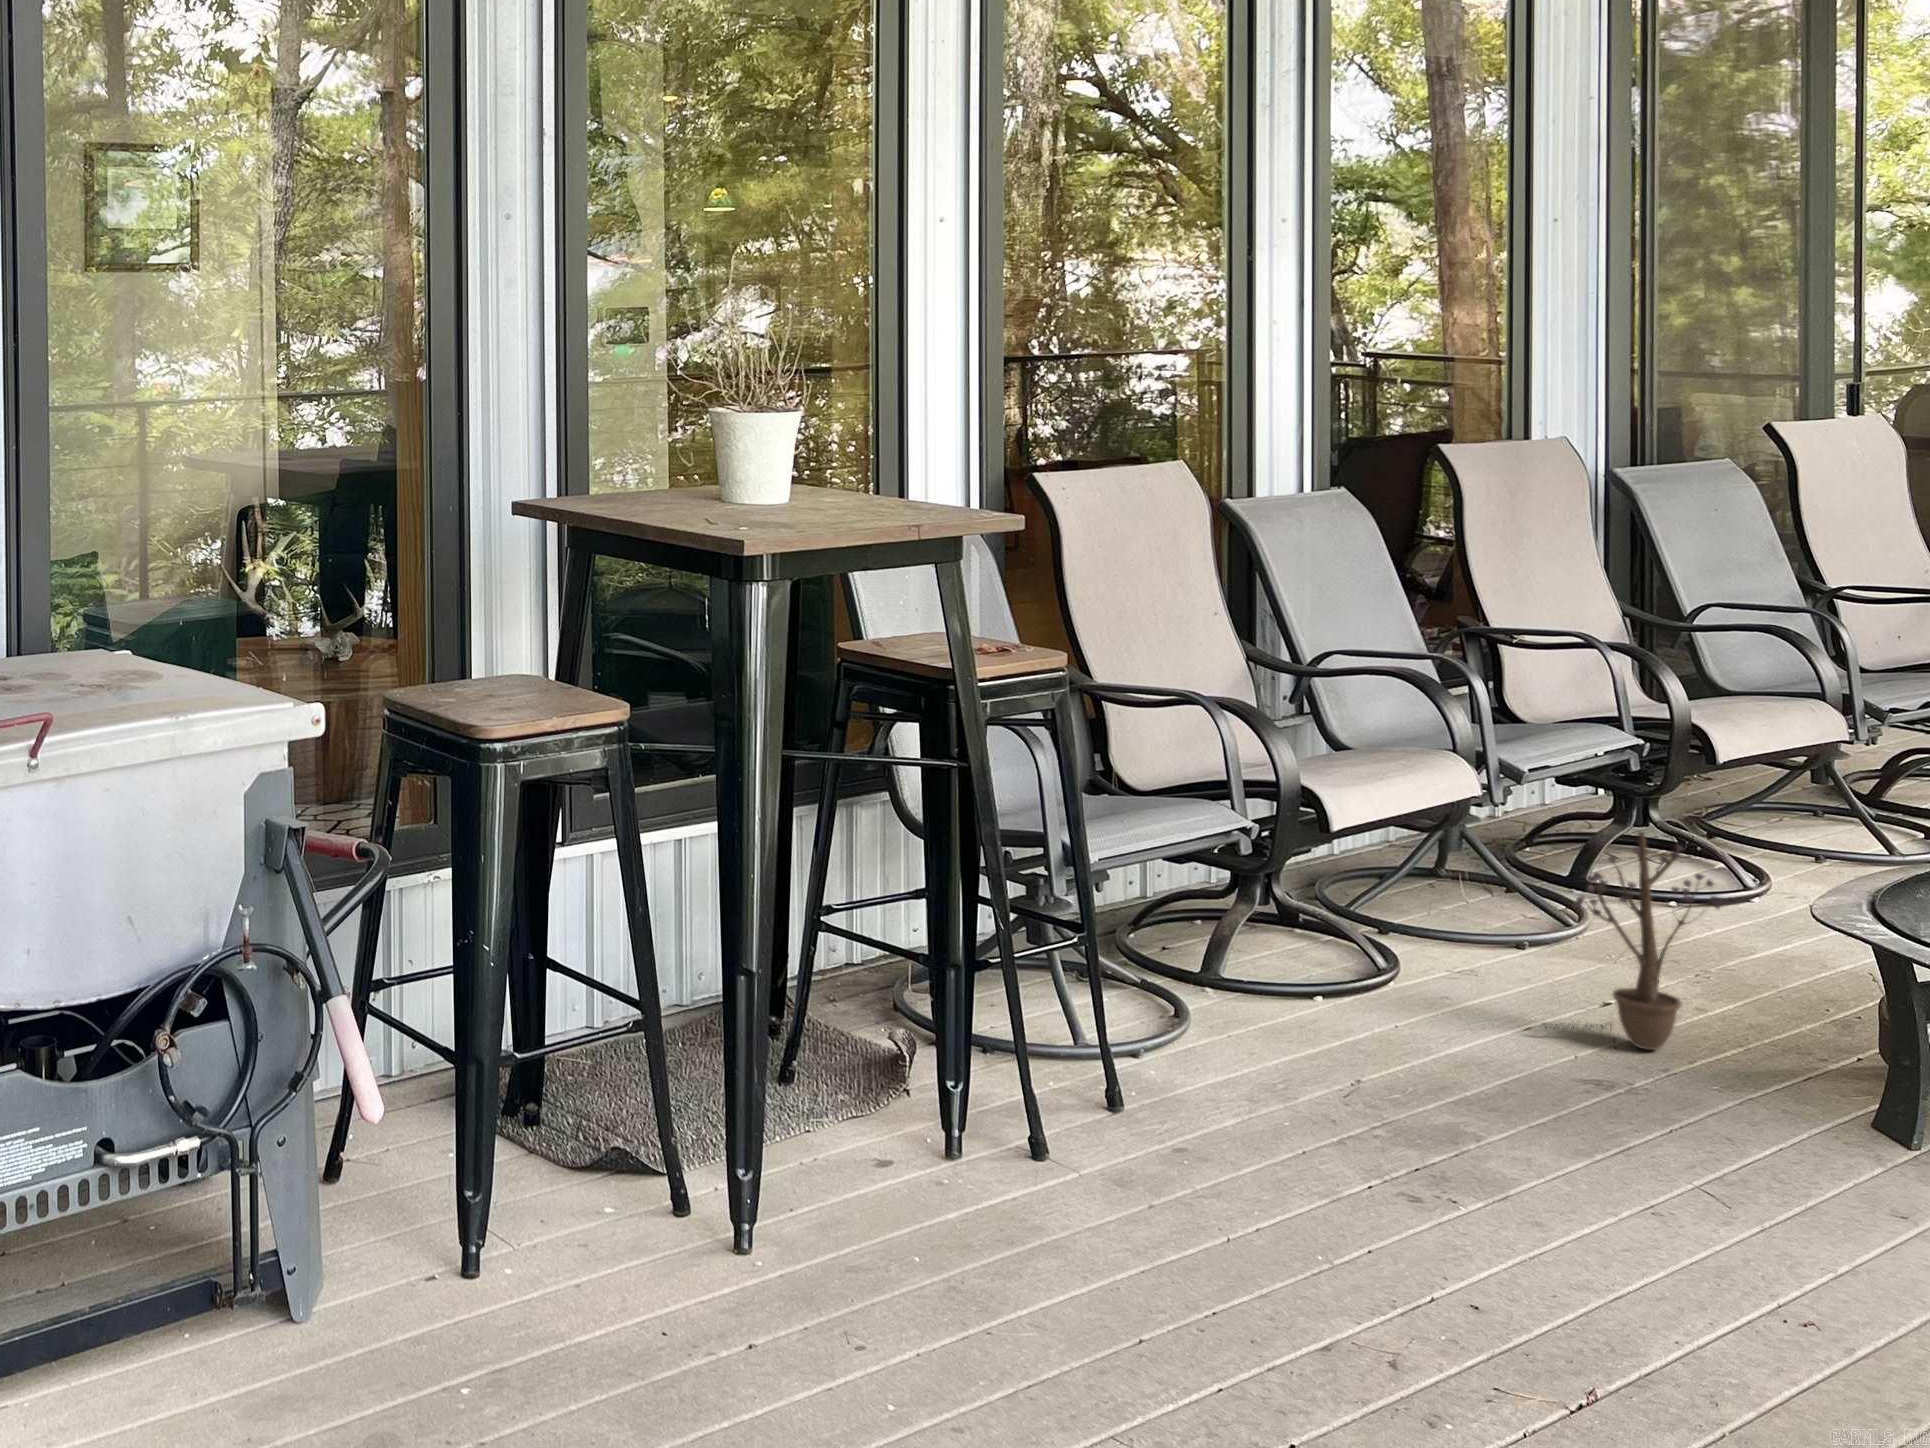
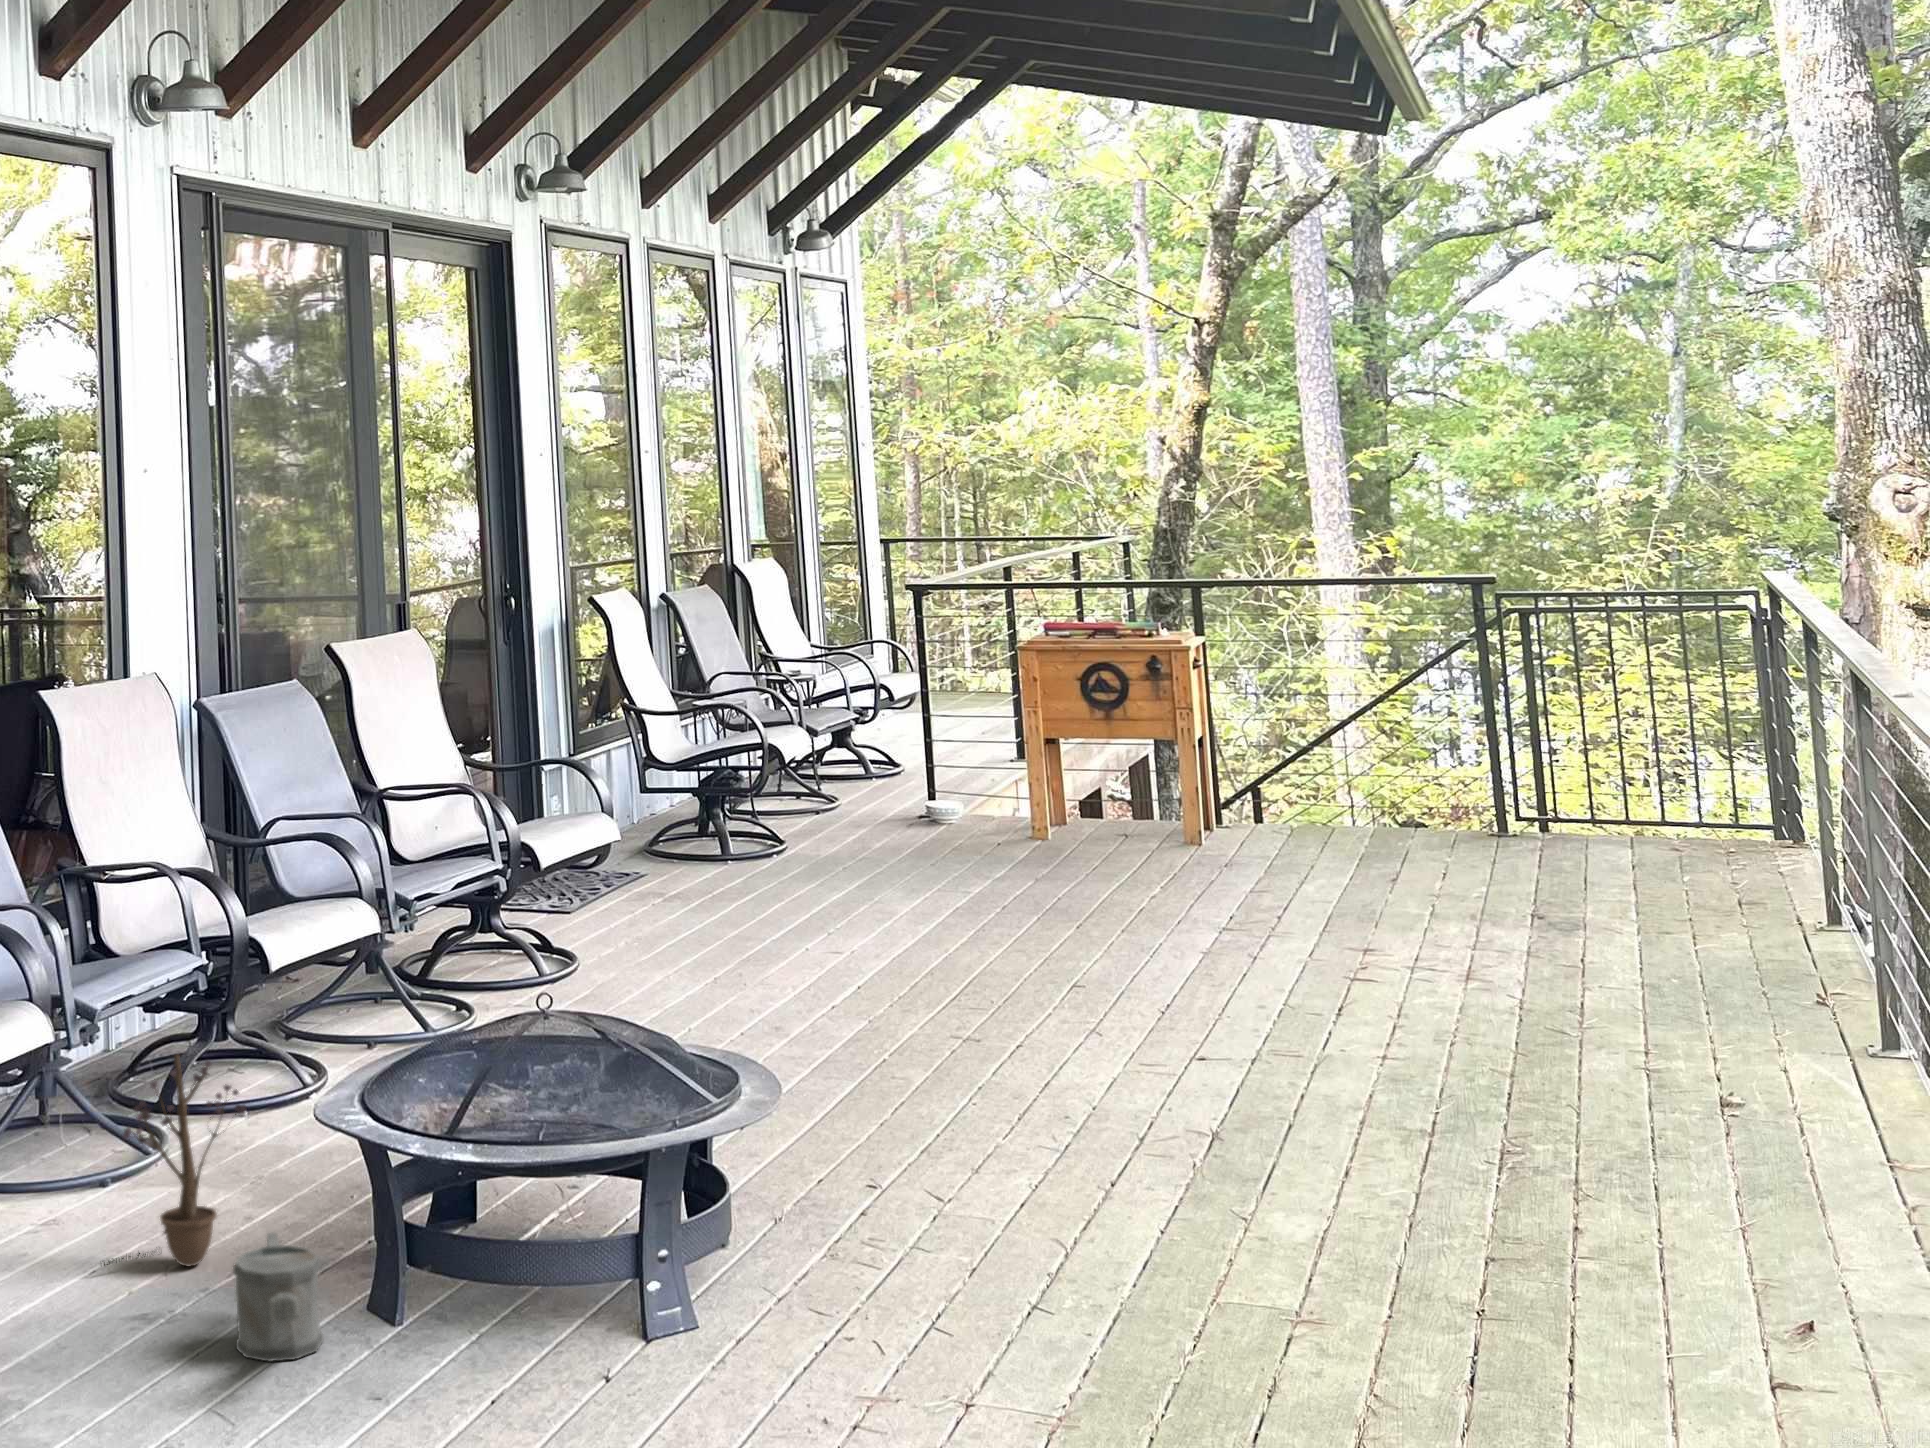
watering can: none [1723,1034,1834,1170] -> present [233,1233,323,1361]

